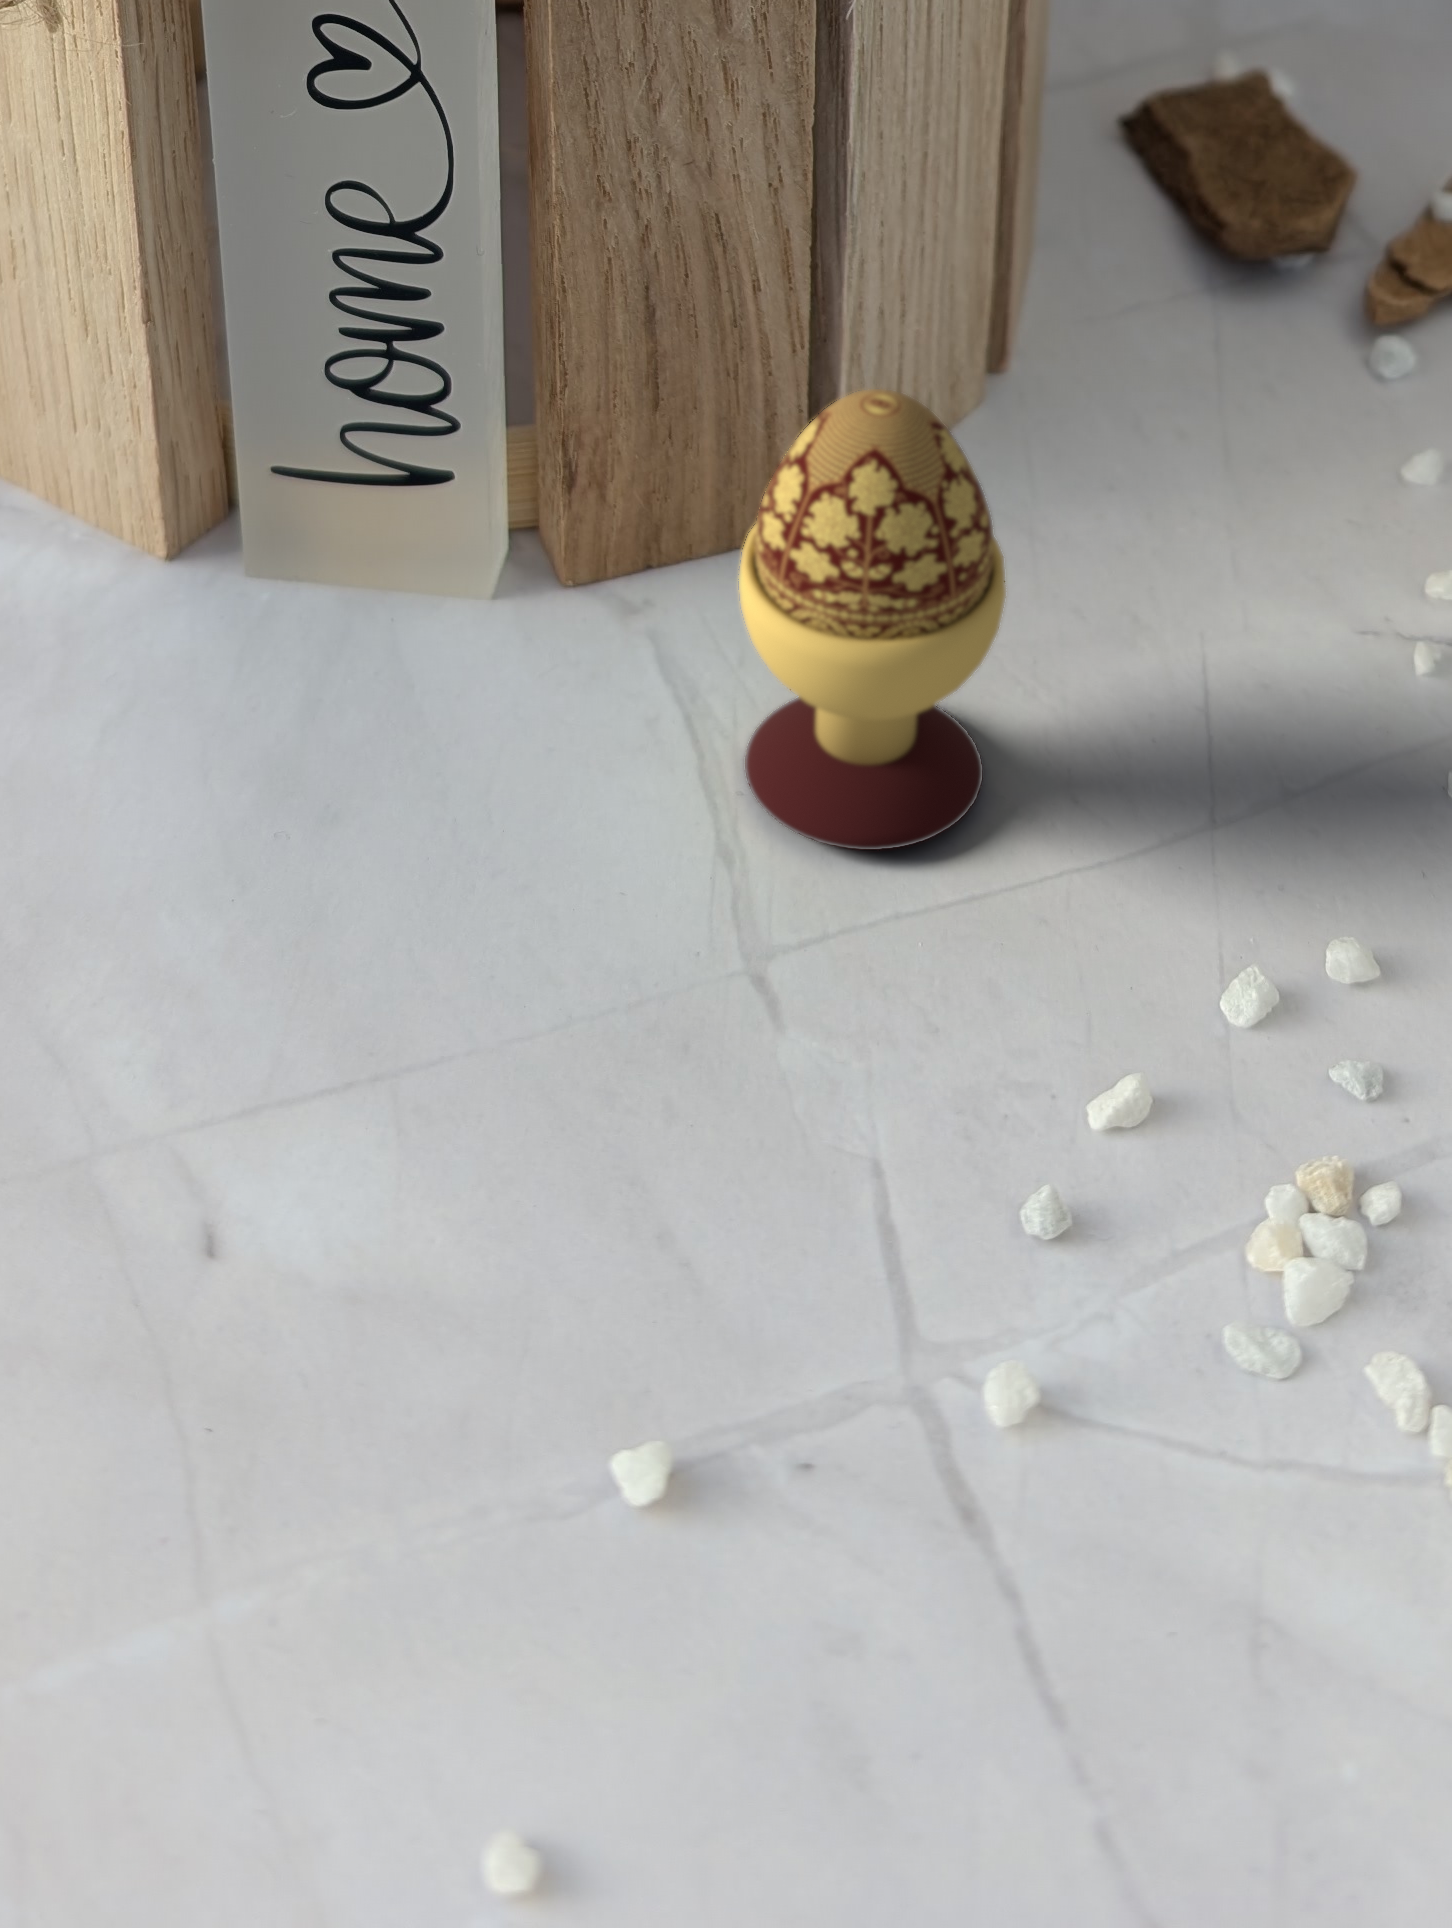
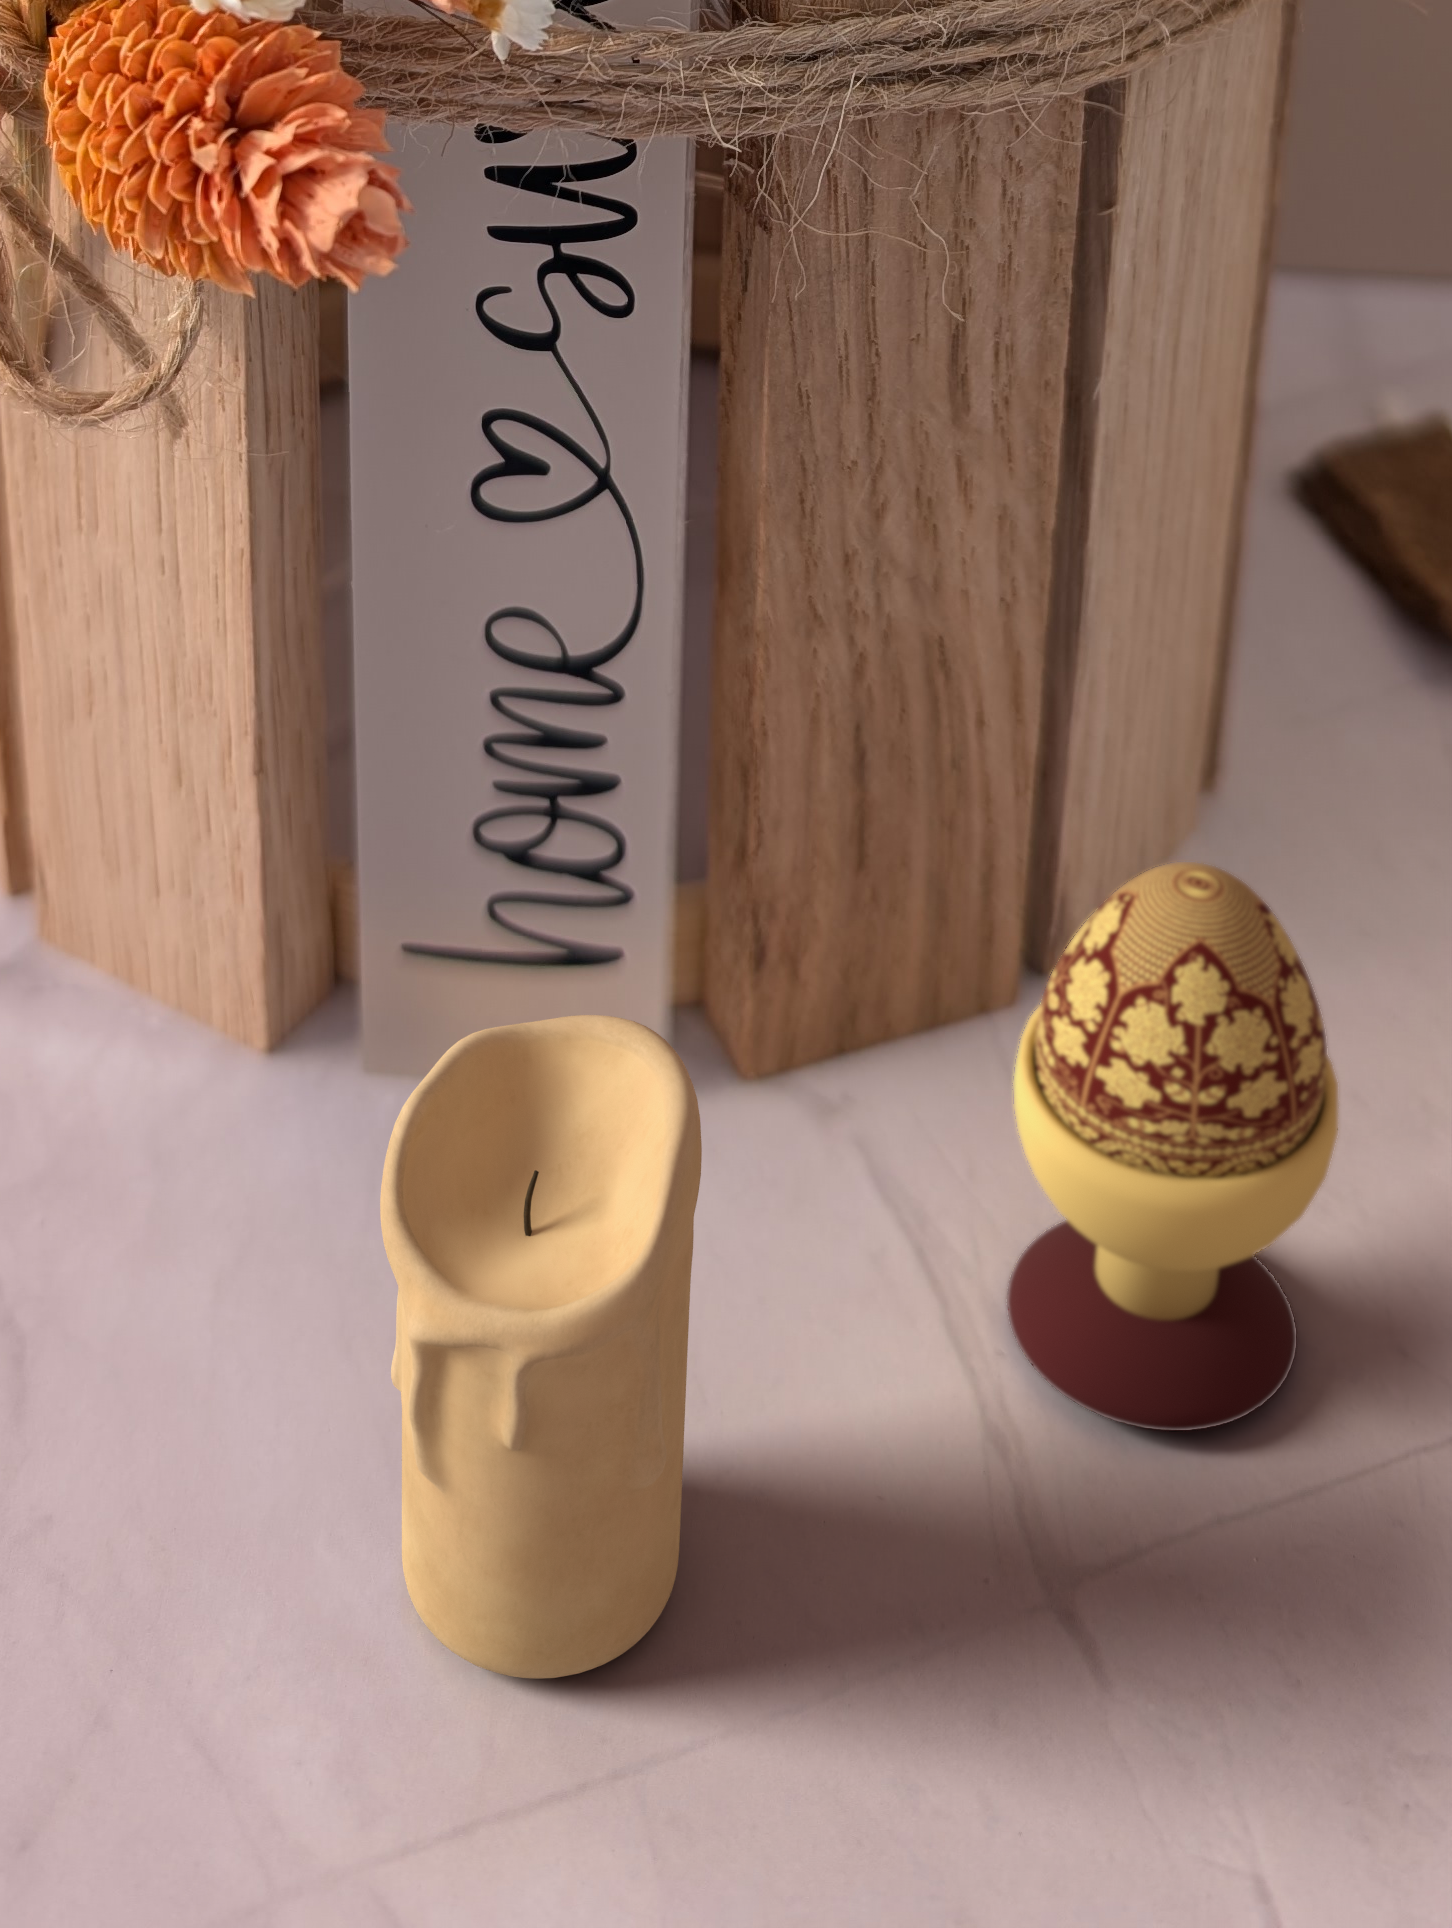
candle: none [178,493,440,1014] -> present [380,1015,702,1678]

